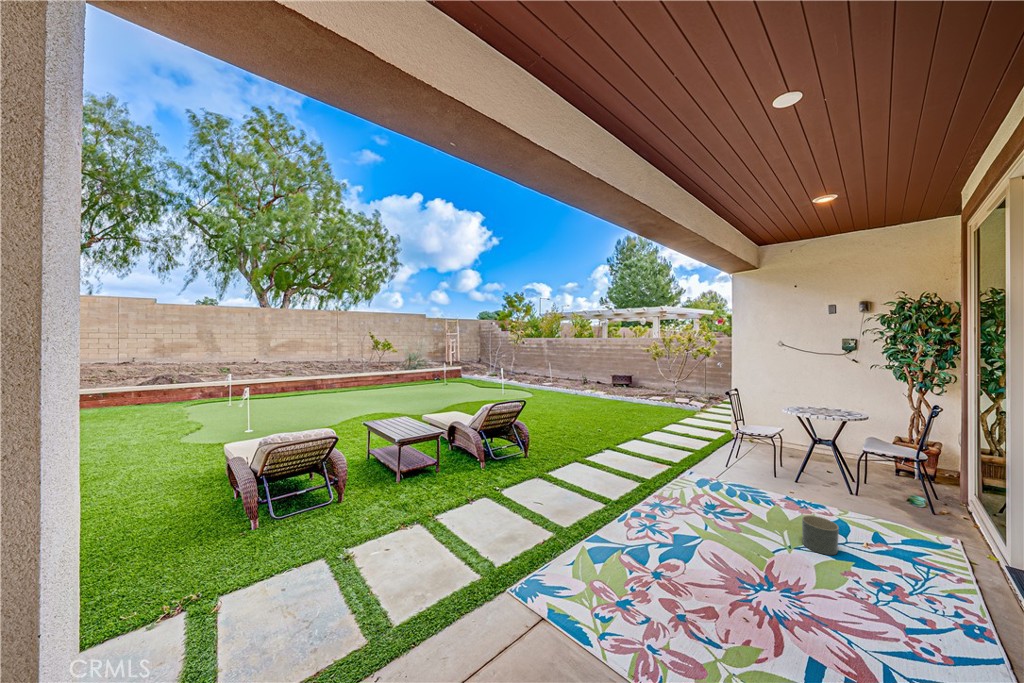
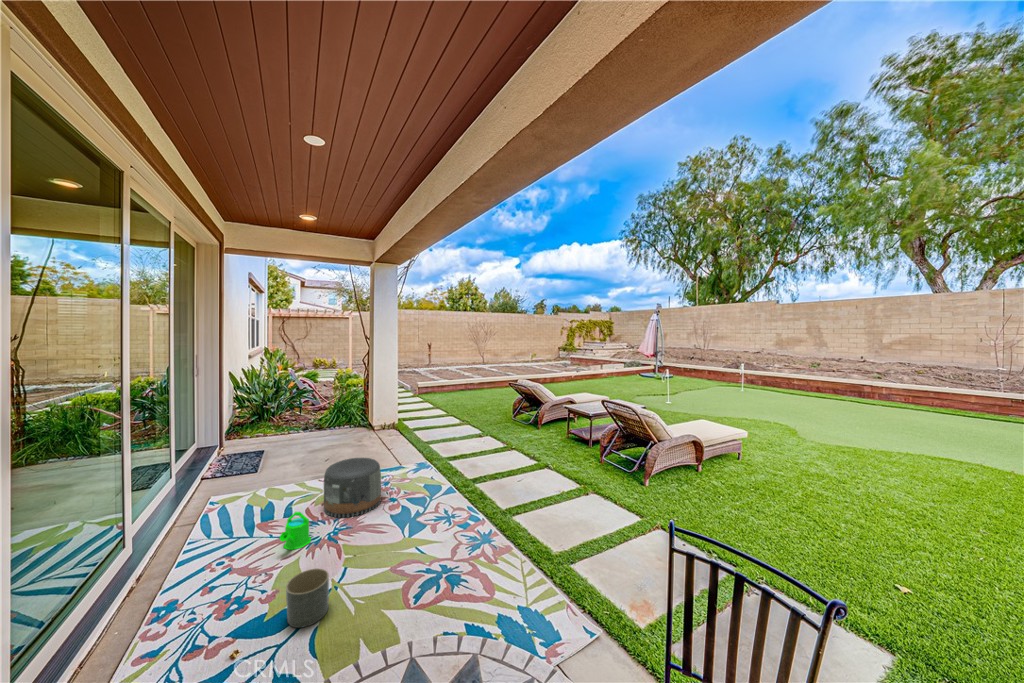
pouf: none [665,528,755,639] -> present [324,458,381,518]
watering can: none [791,569,839,621] -> present [280,512,311,550]

